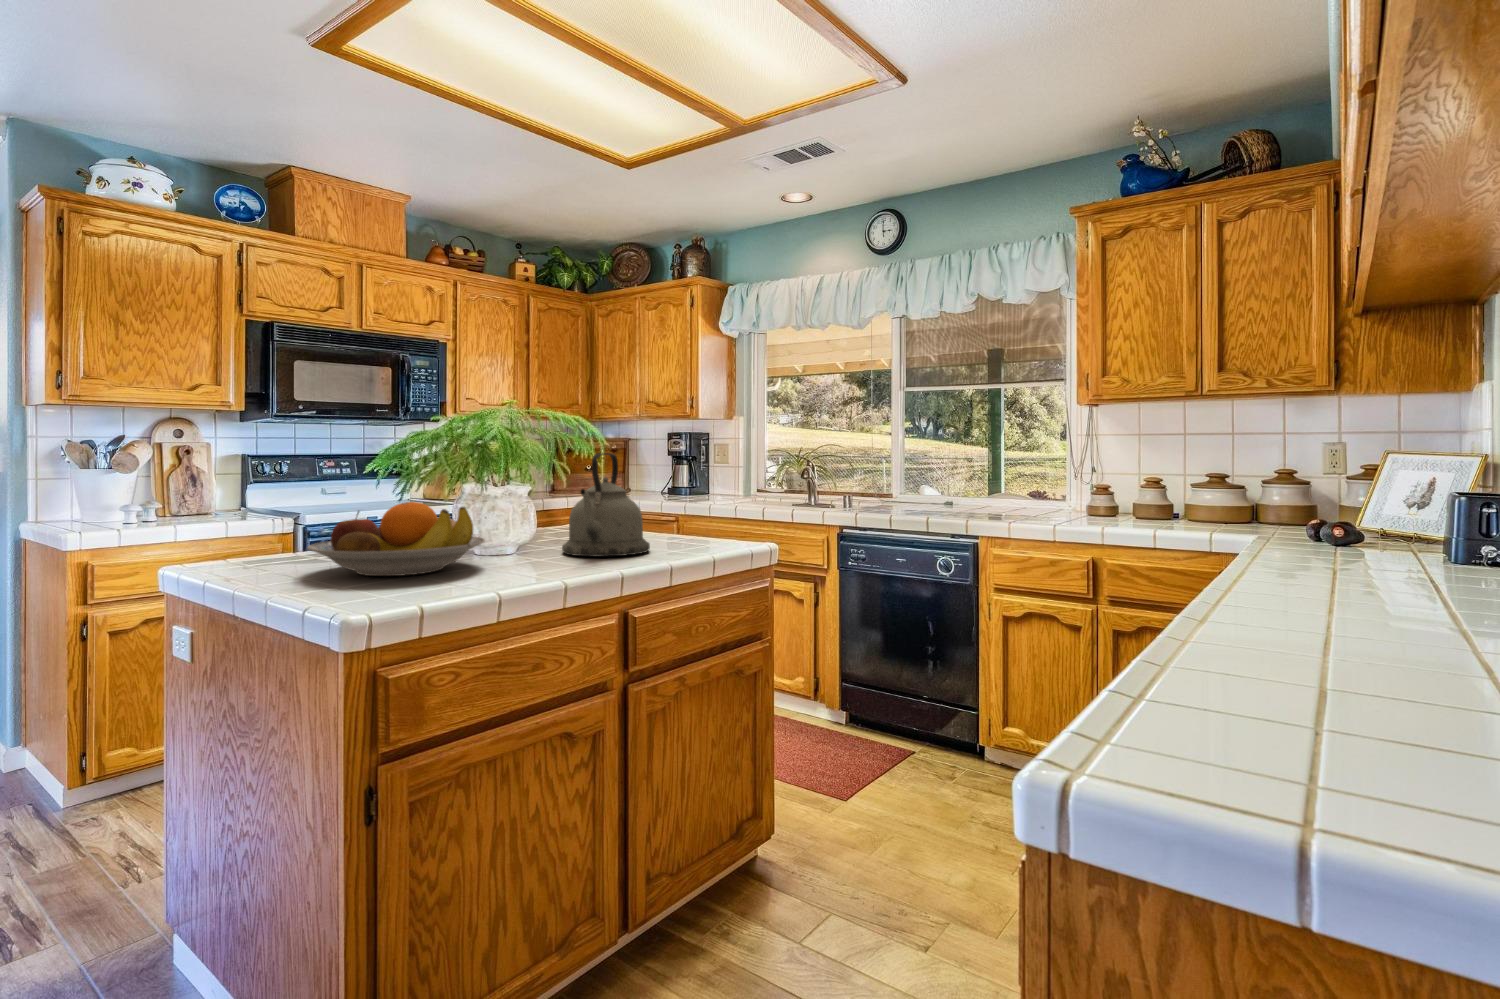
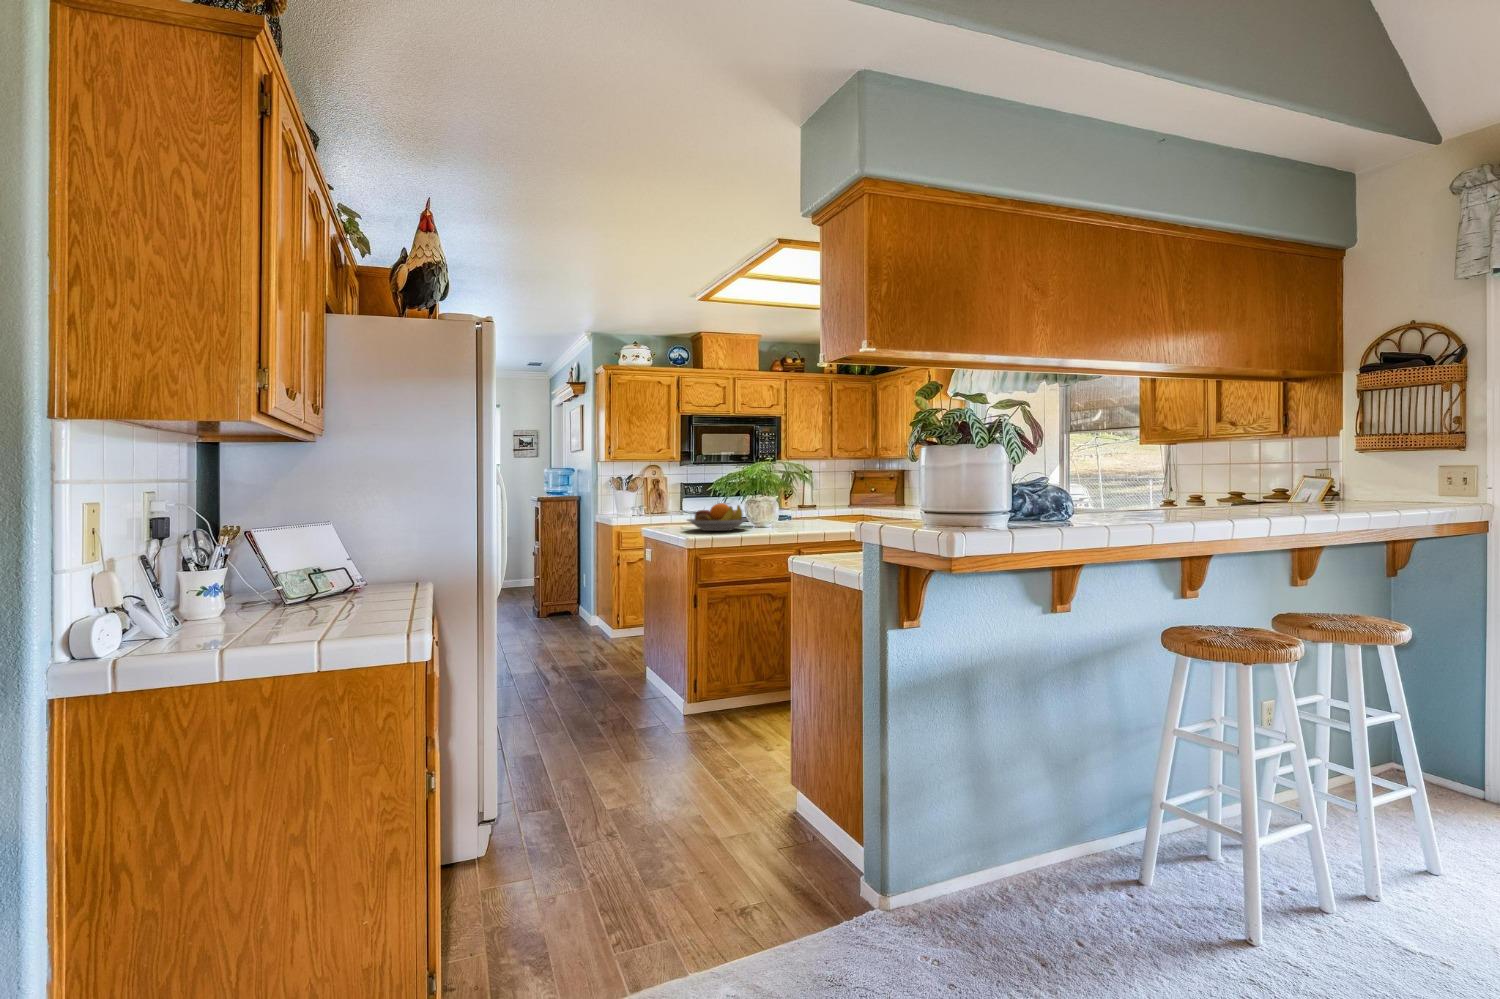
kettle: present [562,453,650,556] -> none [786,483,825,528]

